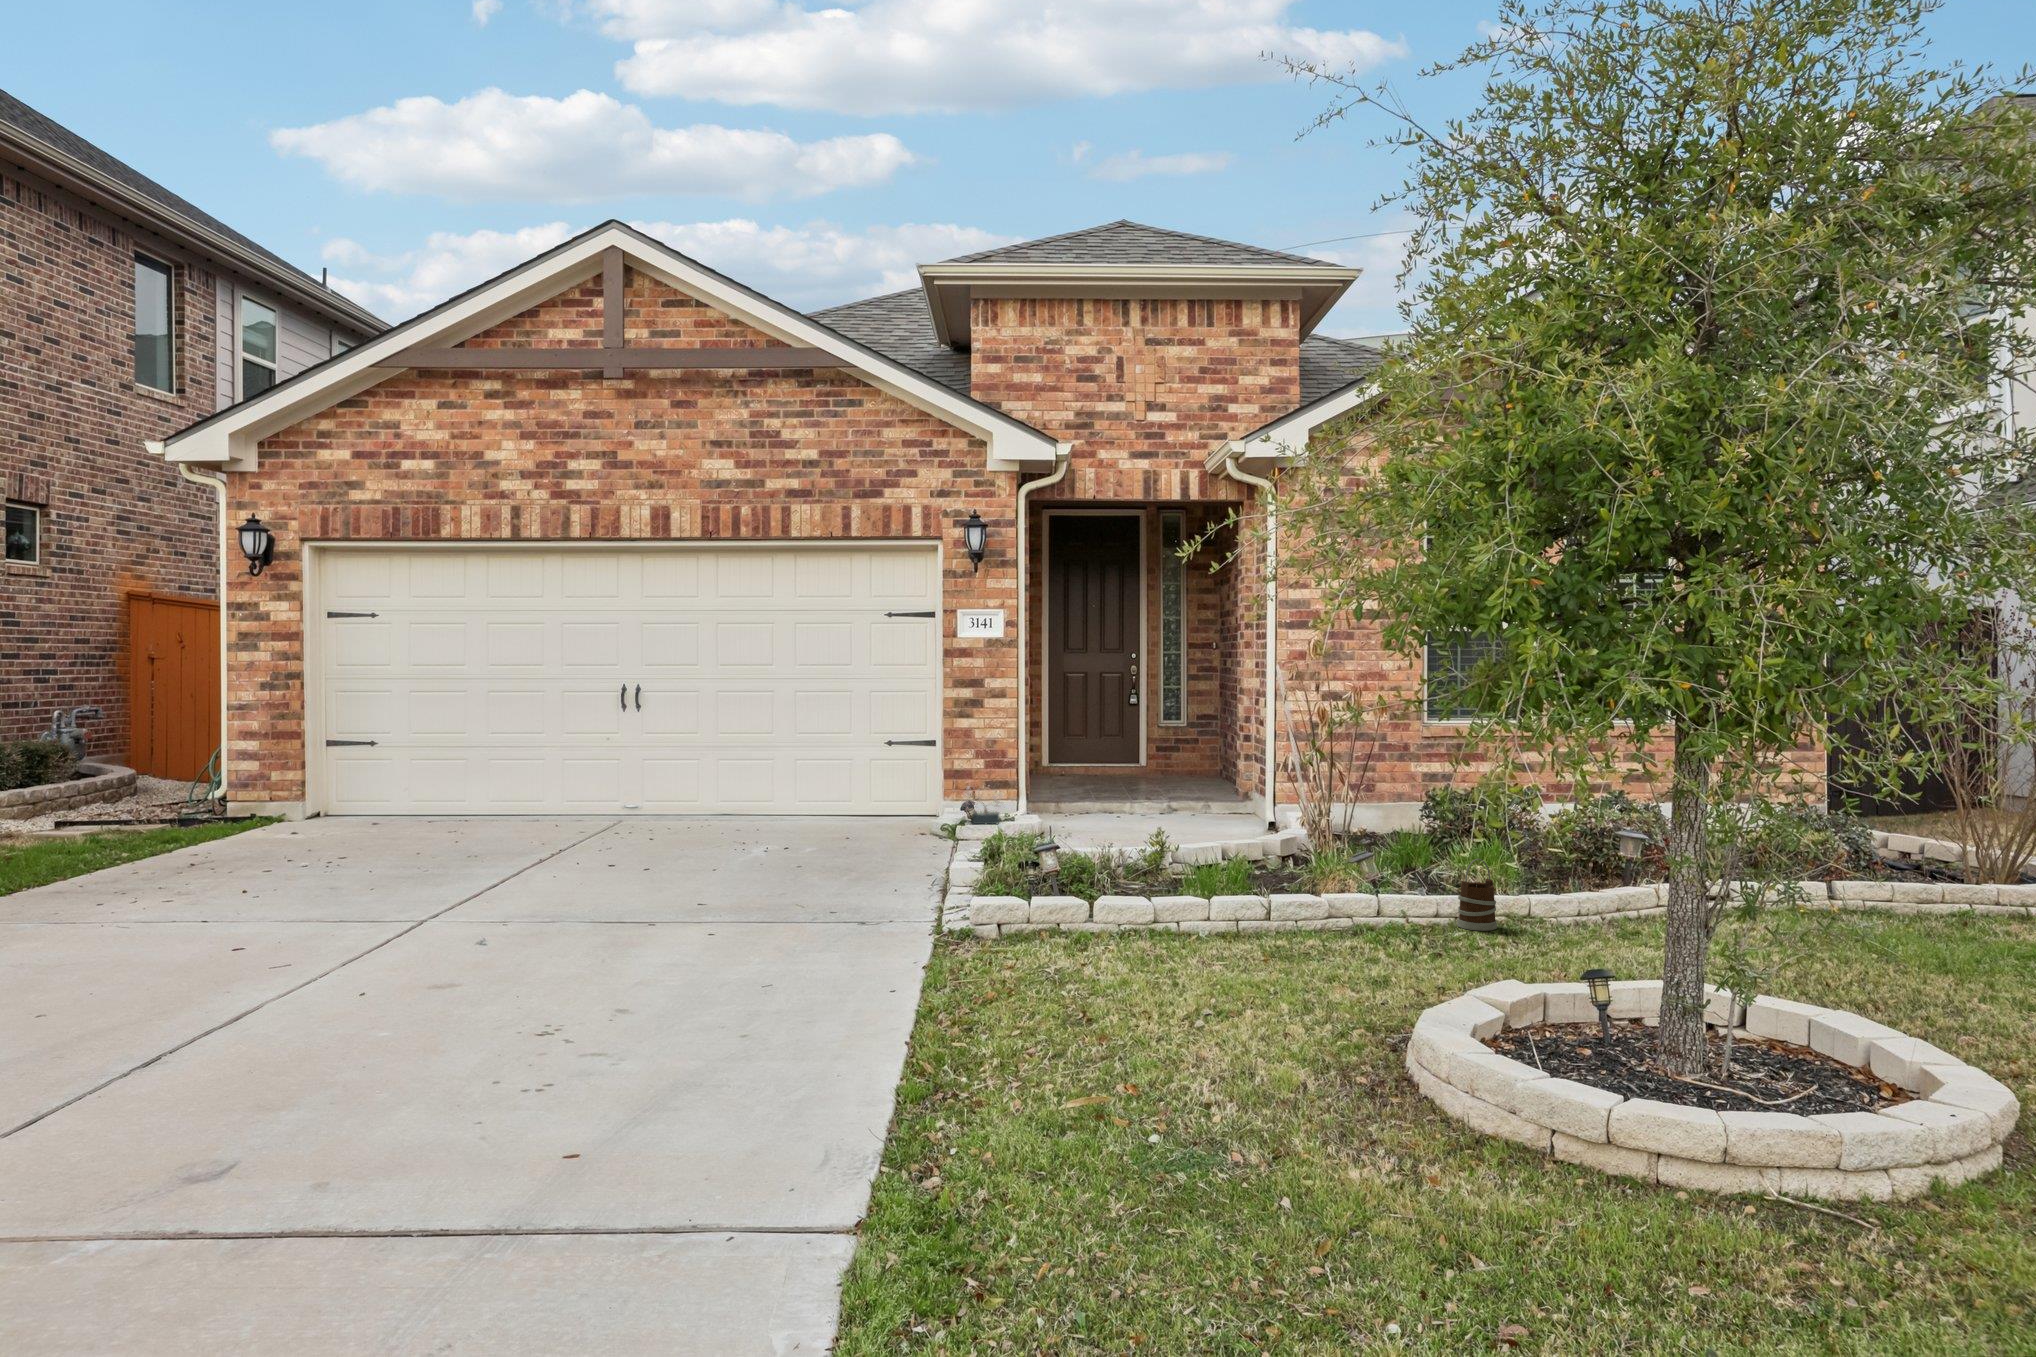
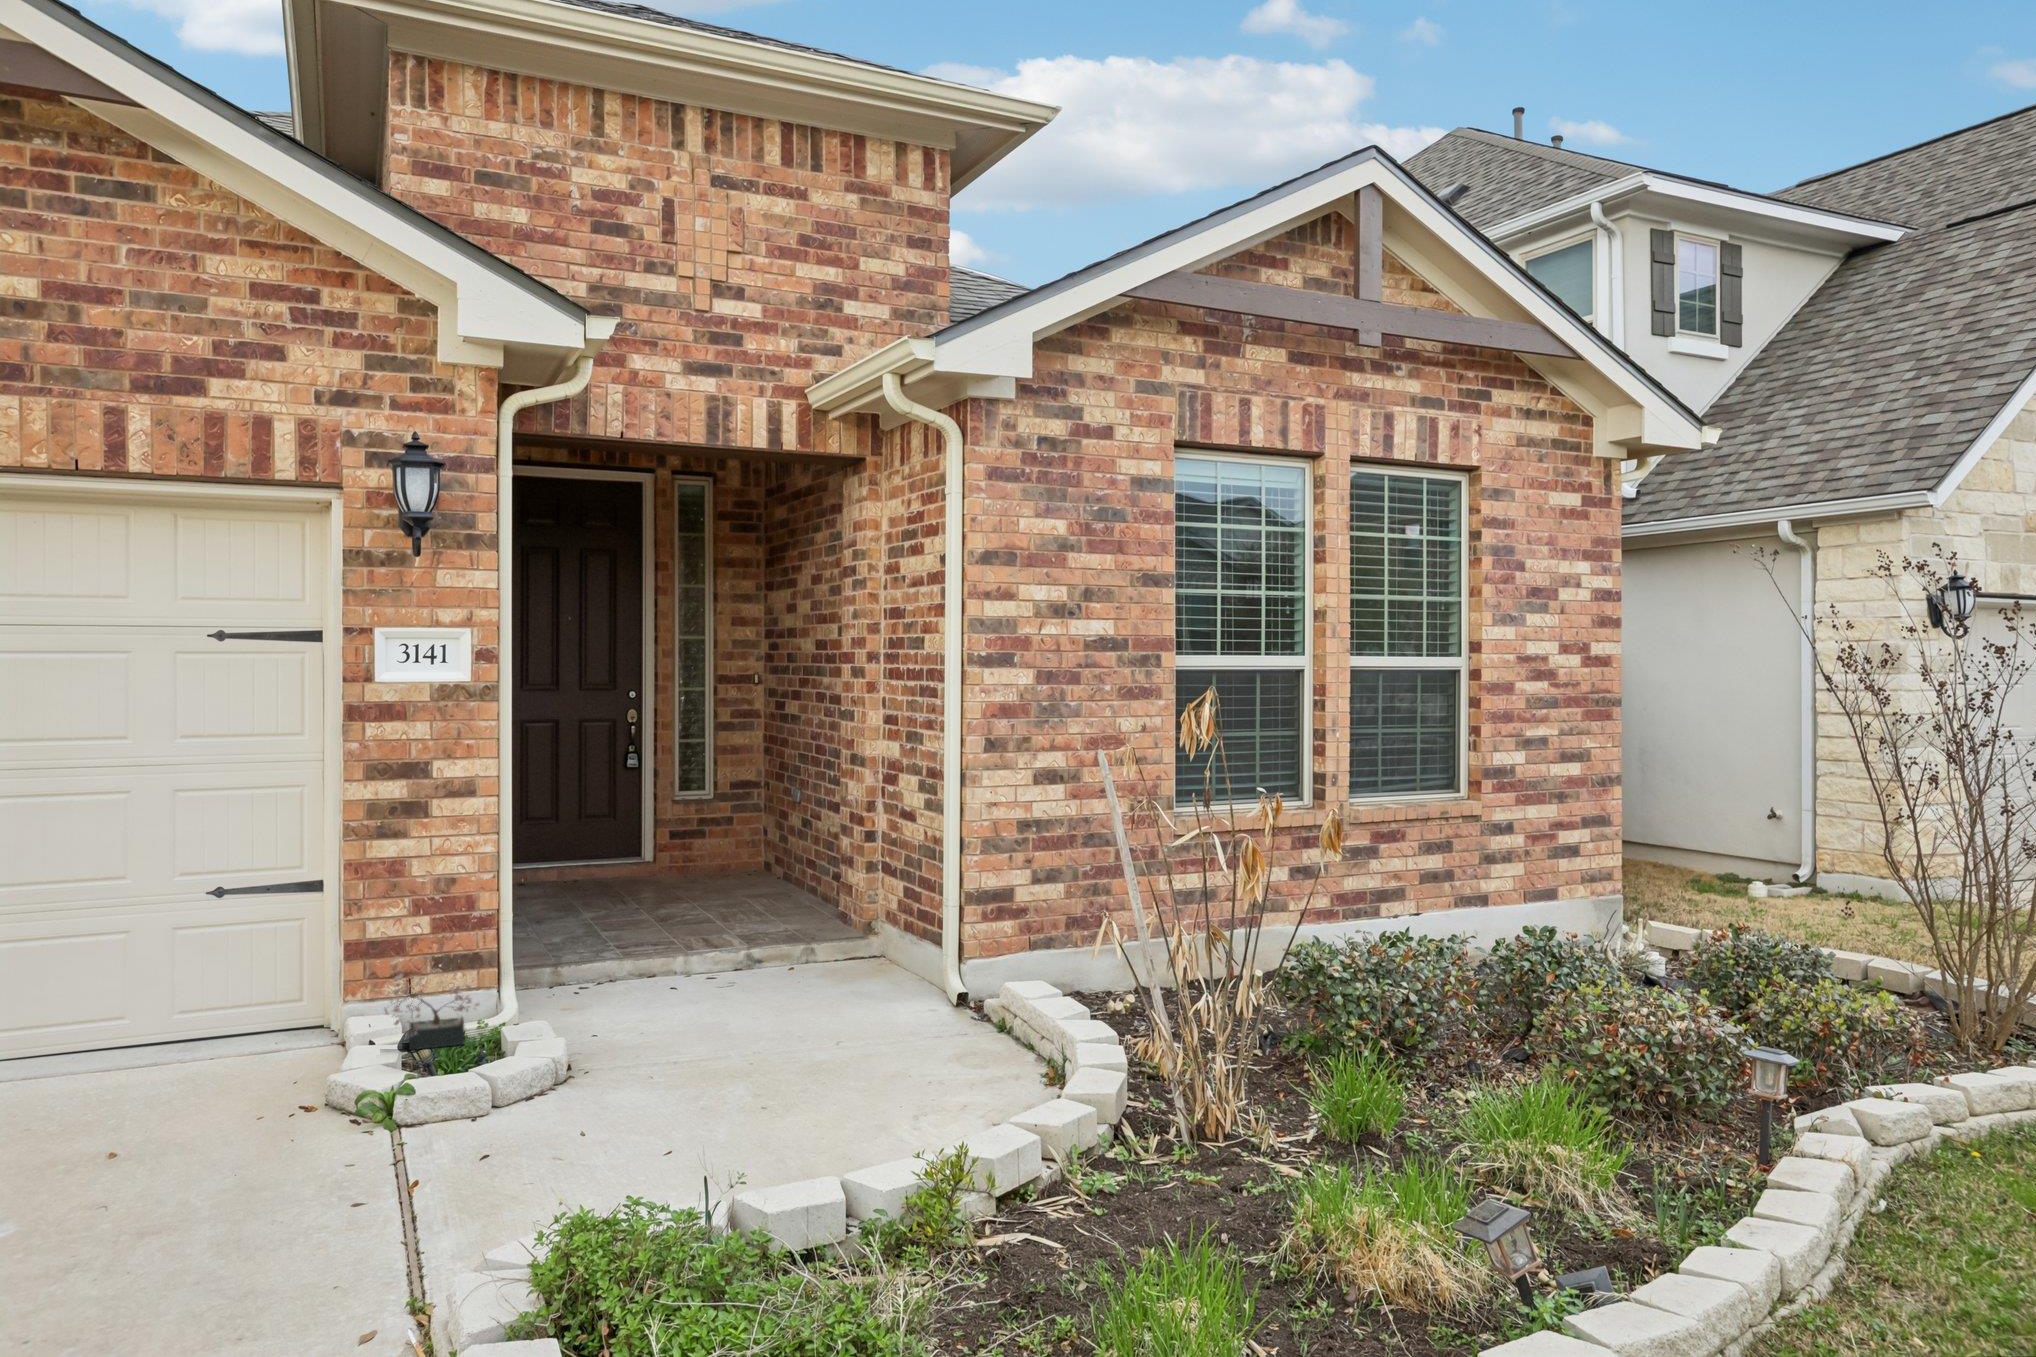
wooden bucket: present [1457,859,1497,931] -> none [1566,1175,1648,1328]

